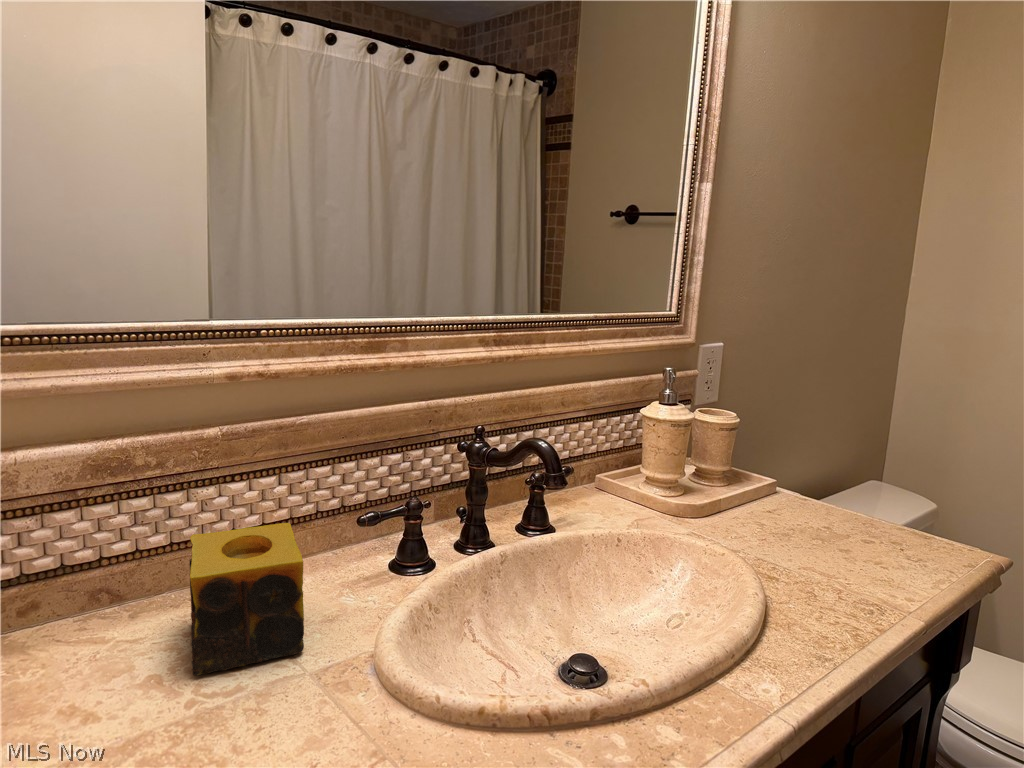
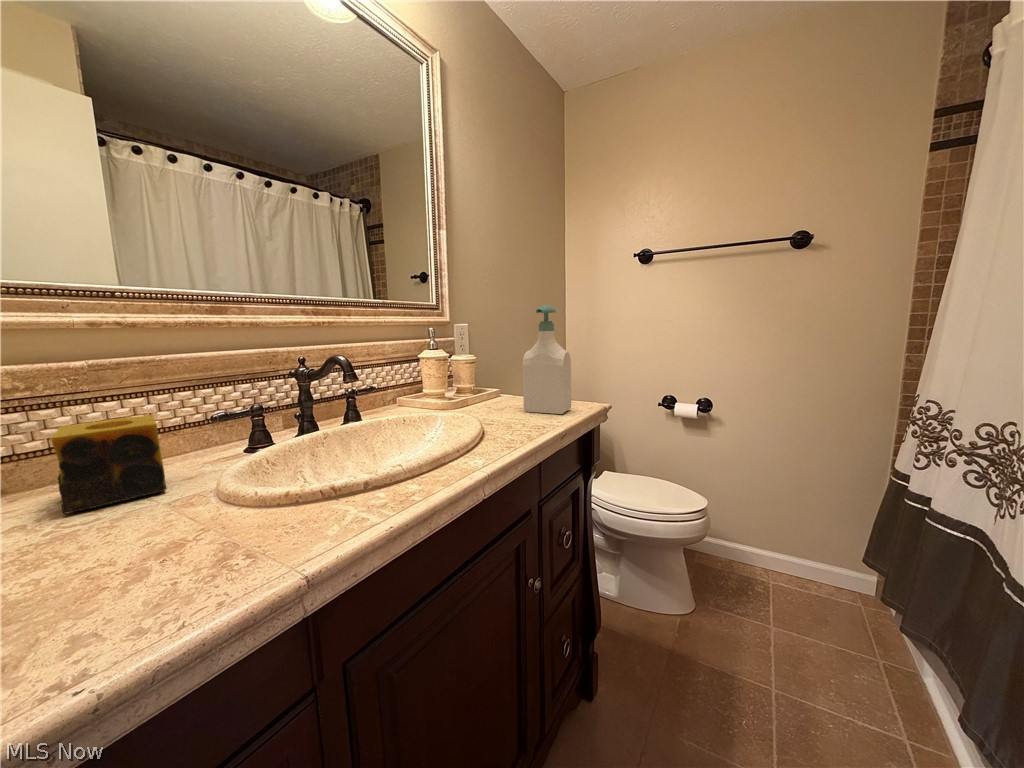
soap bottle: none [825,371,941,582] -> present [523,305,571,414]

